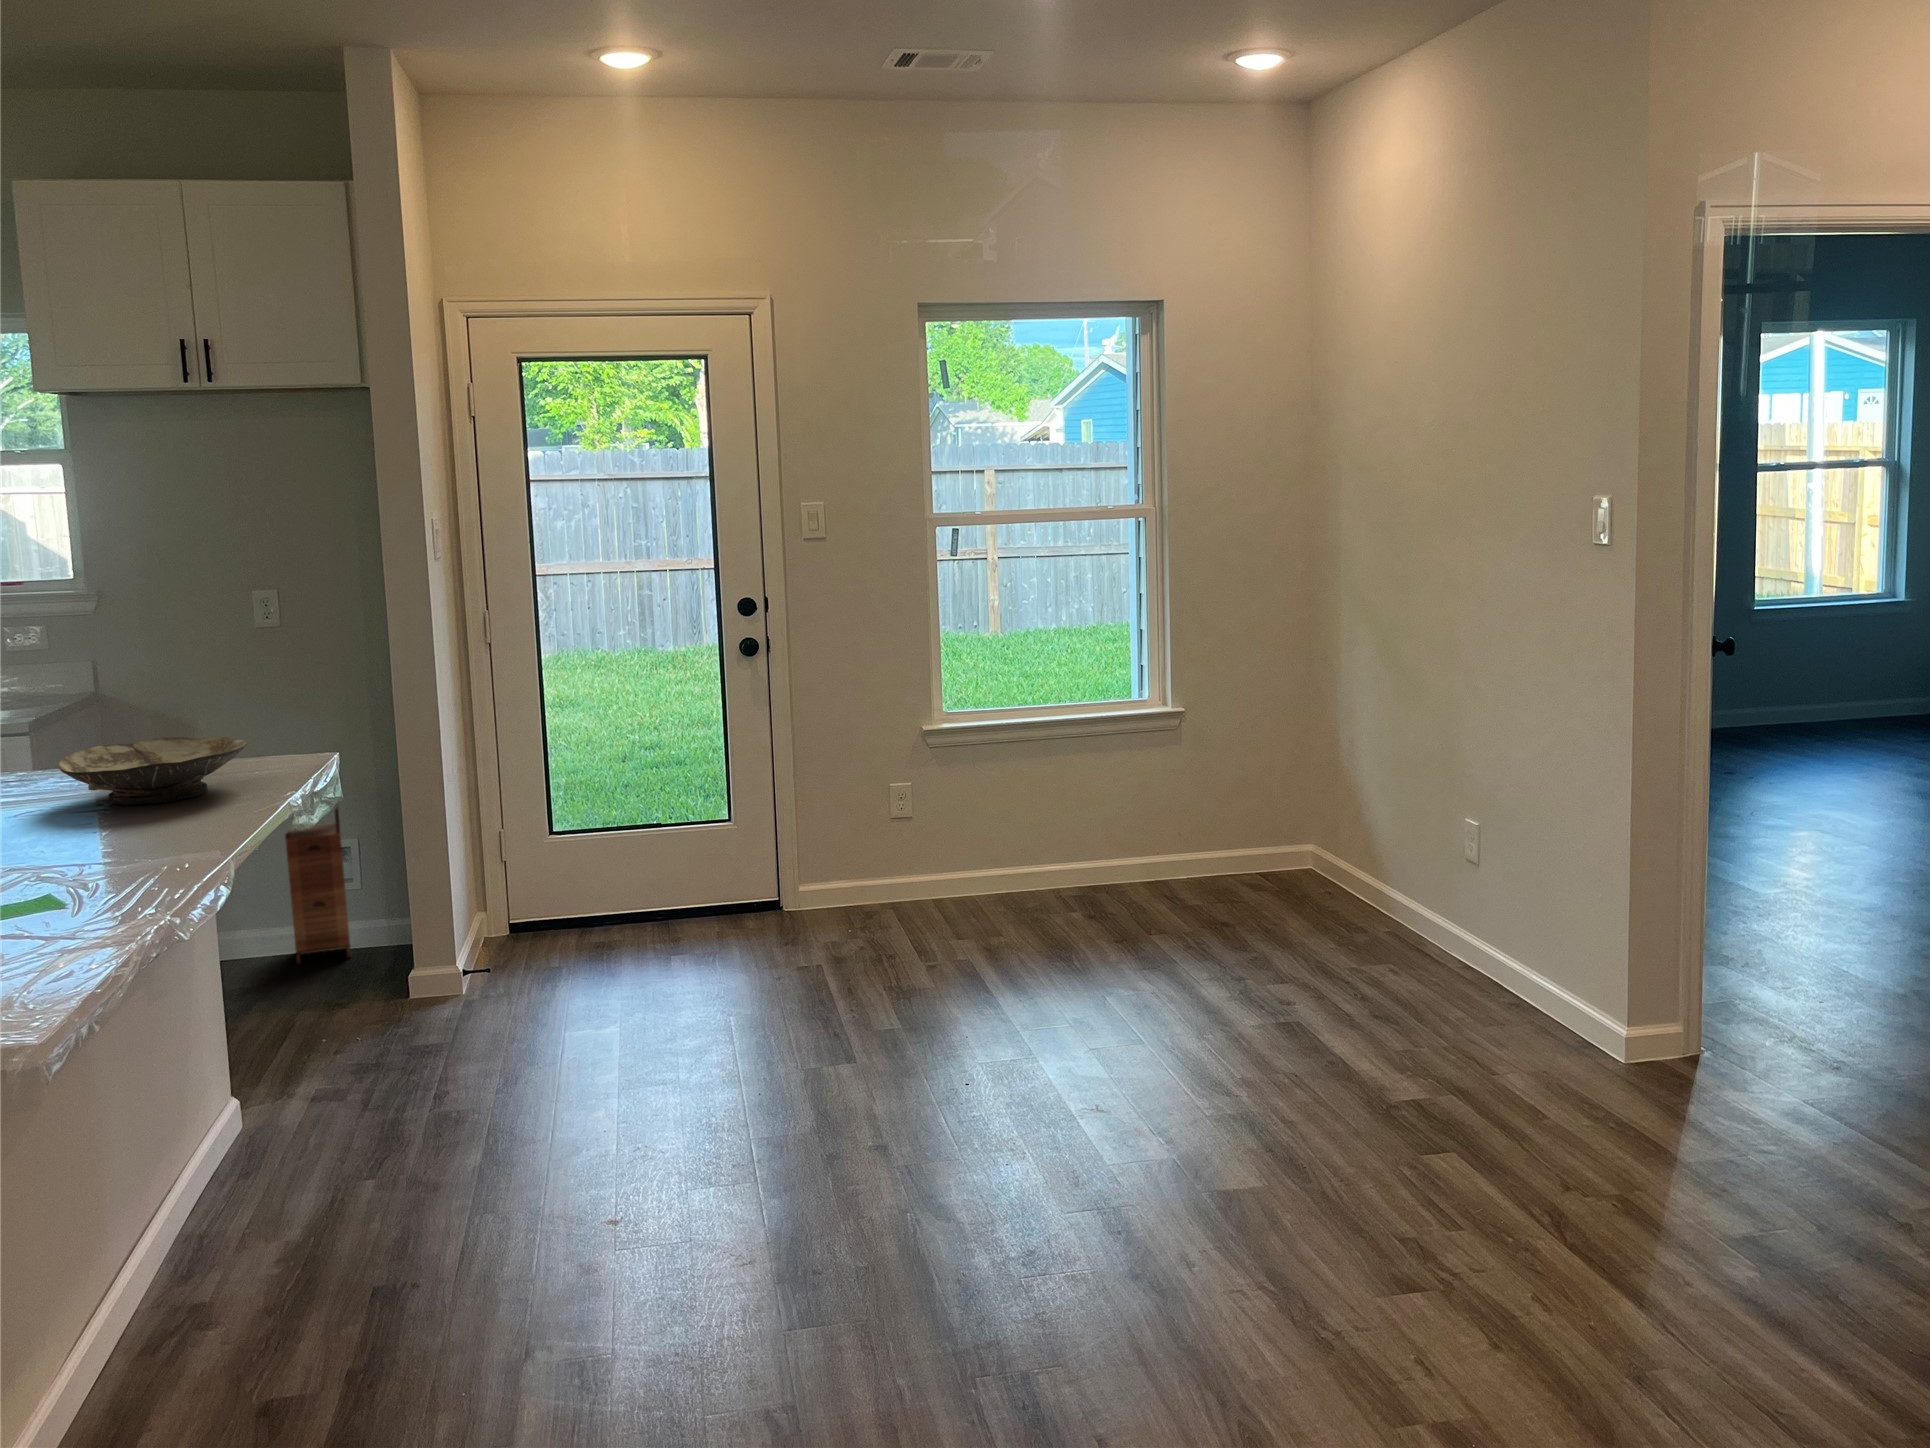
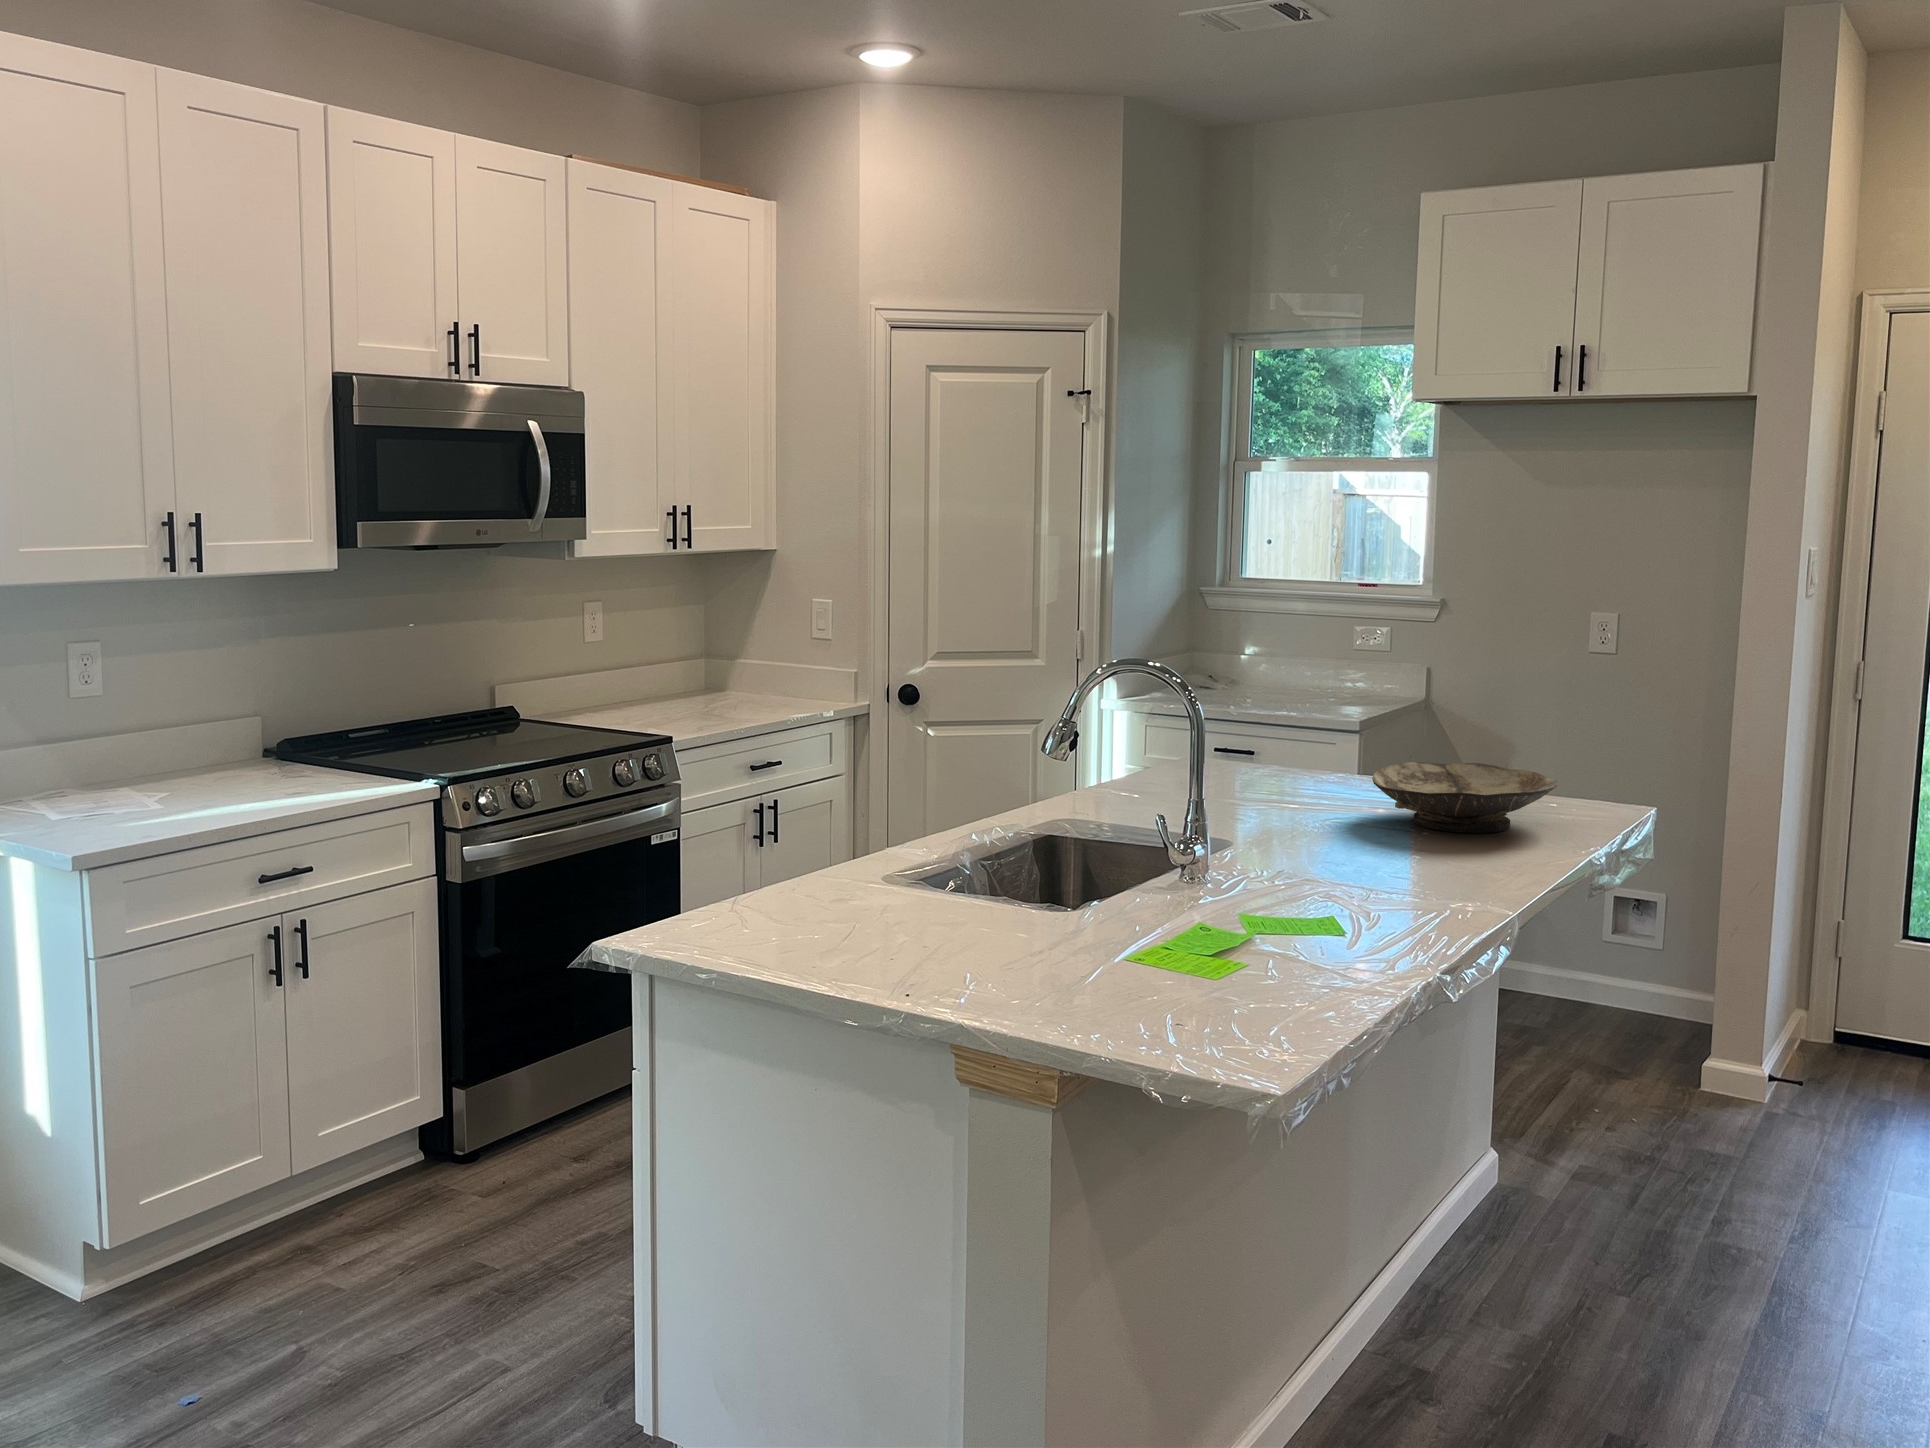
storage cabinet: present [285,808,351,964] -> none [1583,823,1654,1021]

